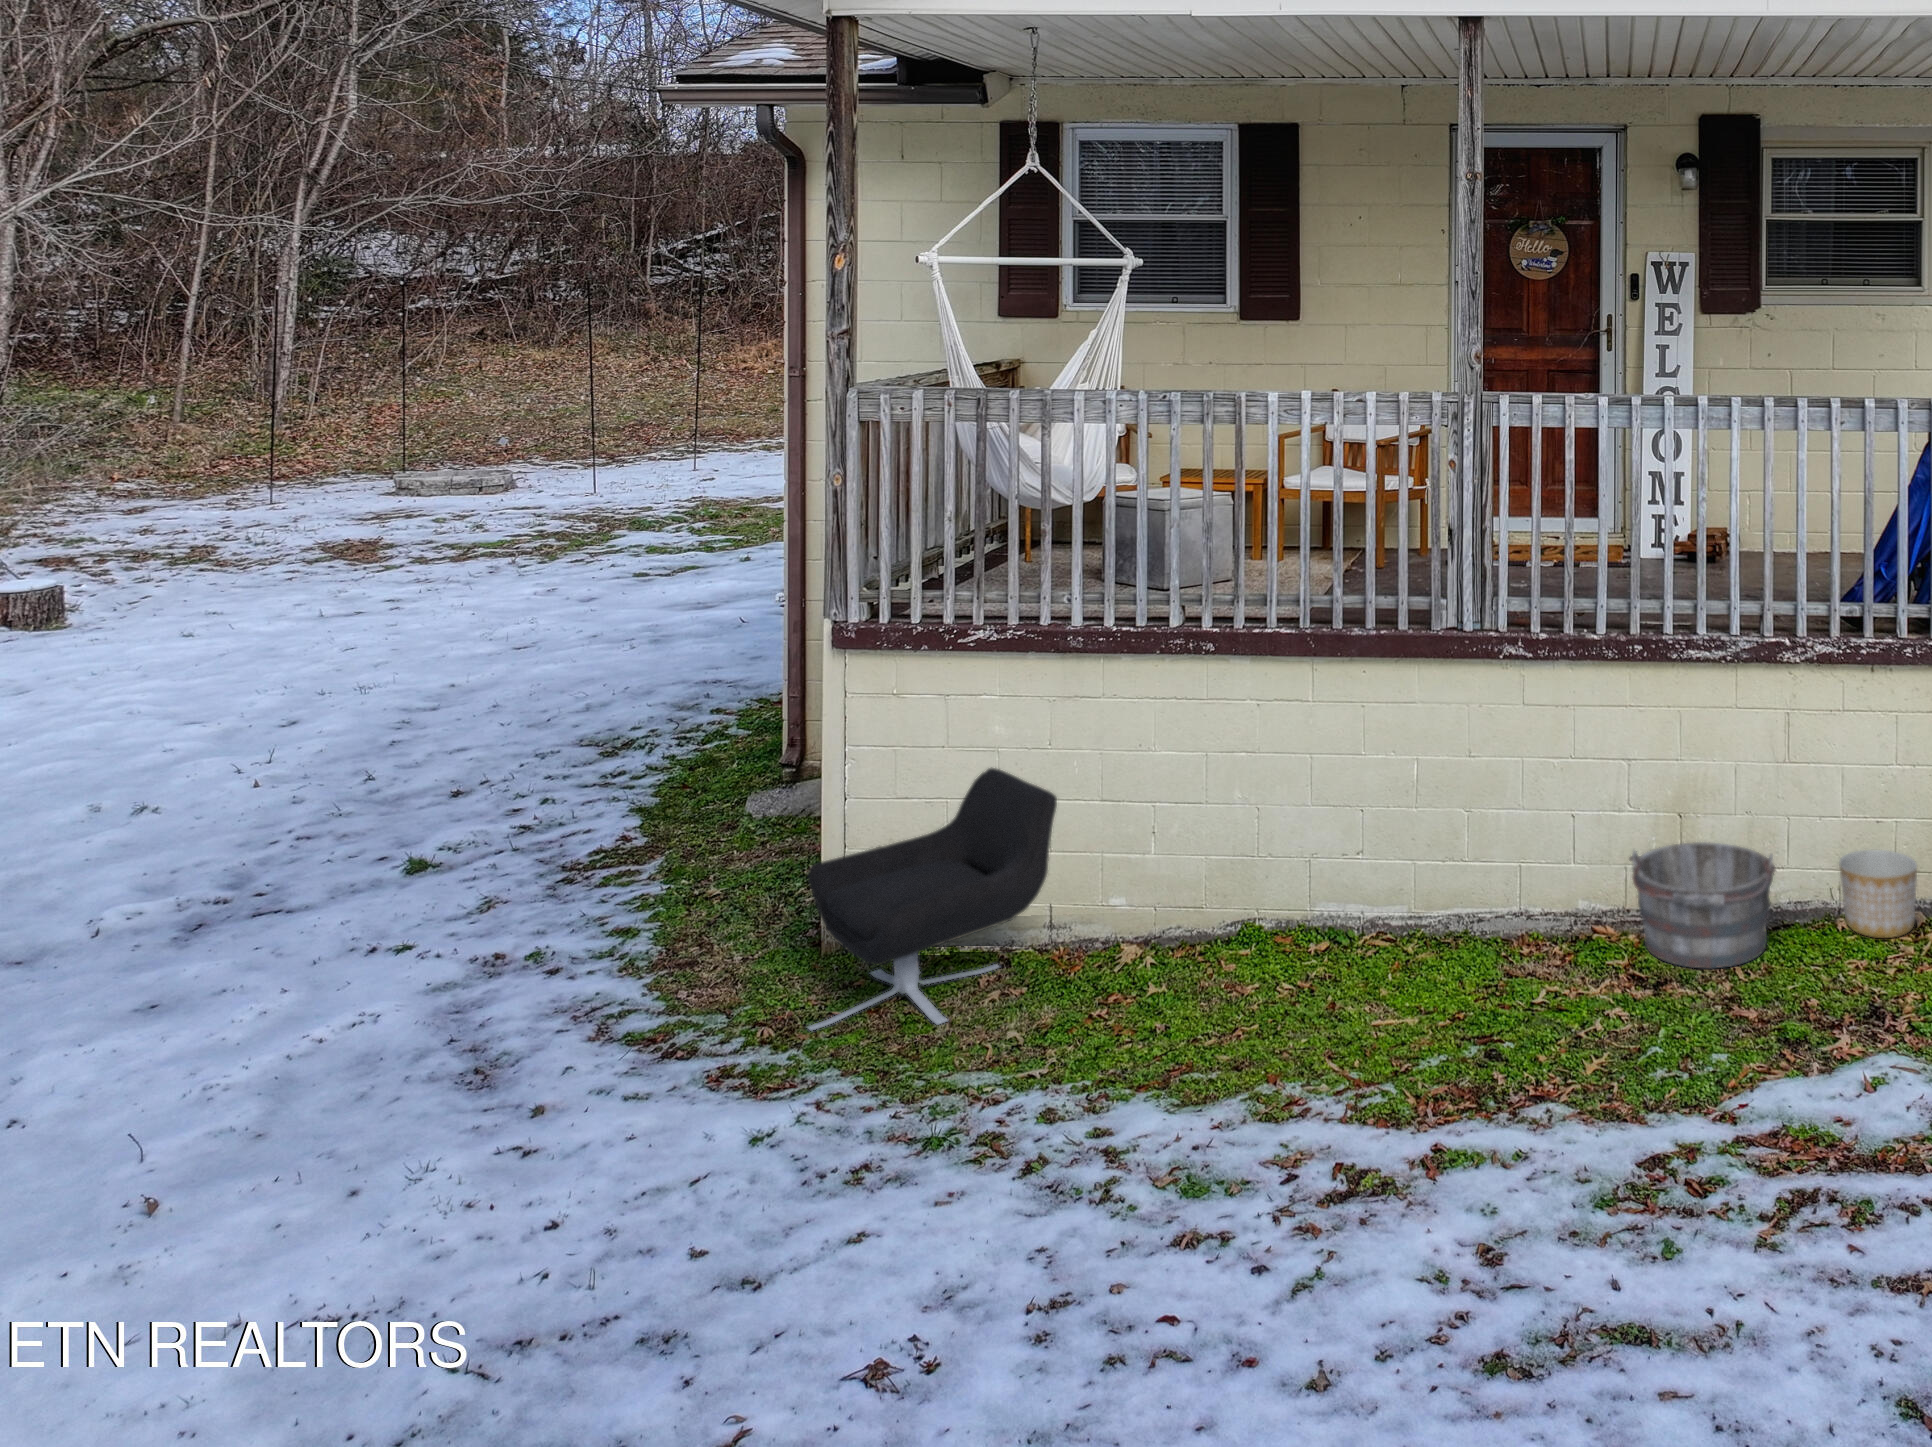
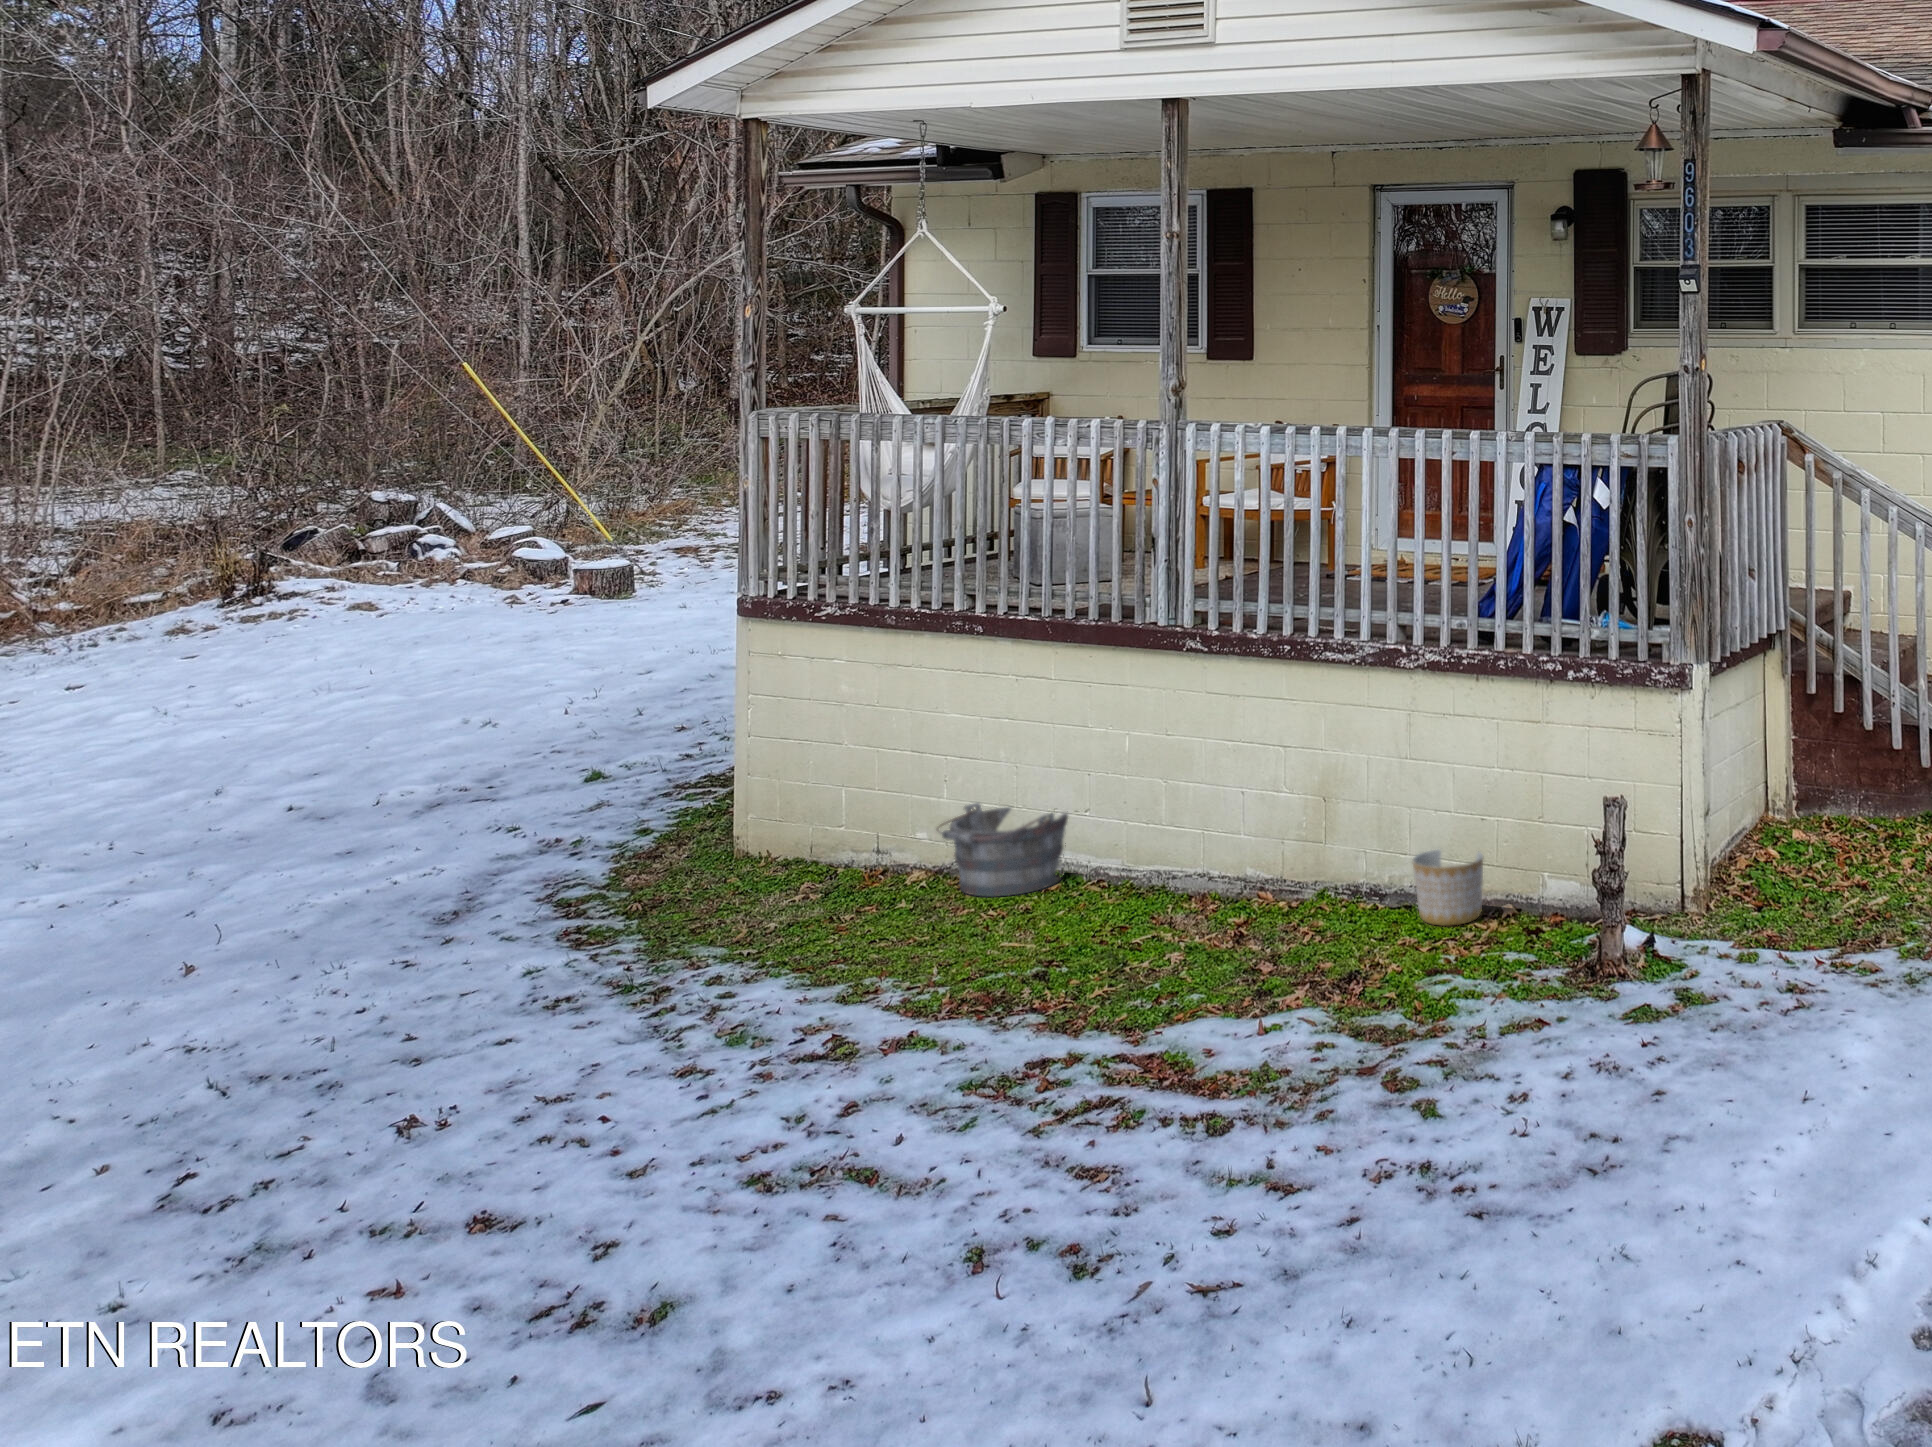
lounge chair: present [808,767,1057,1030] -> none [672,714,862,893]
bucket: present [1630,842,1776,968] -> present [937,803,1068,897]

